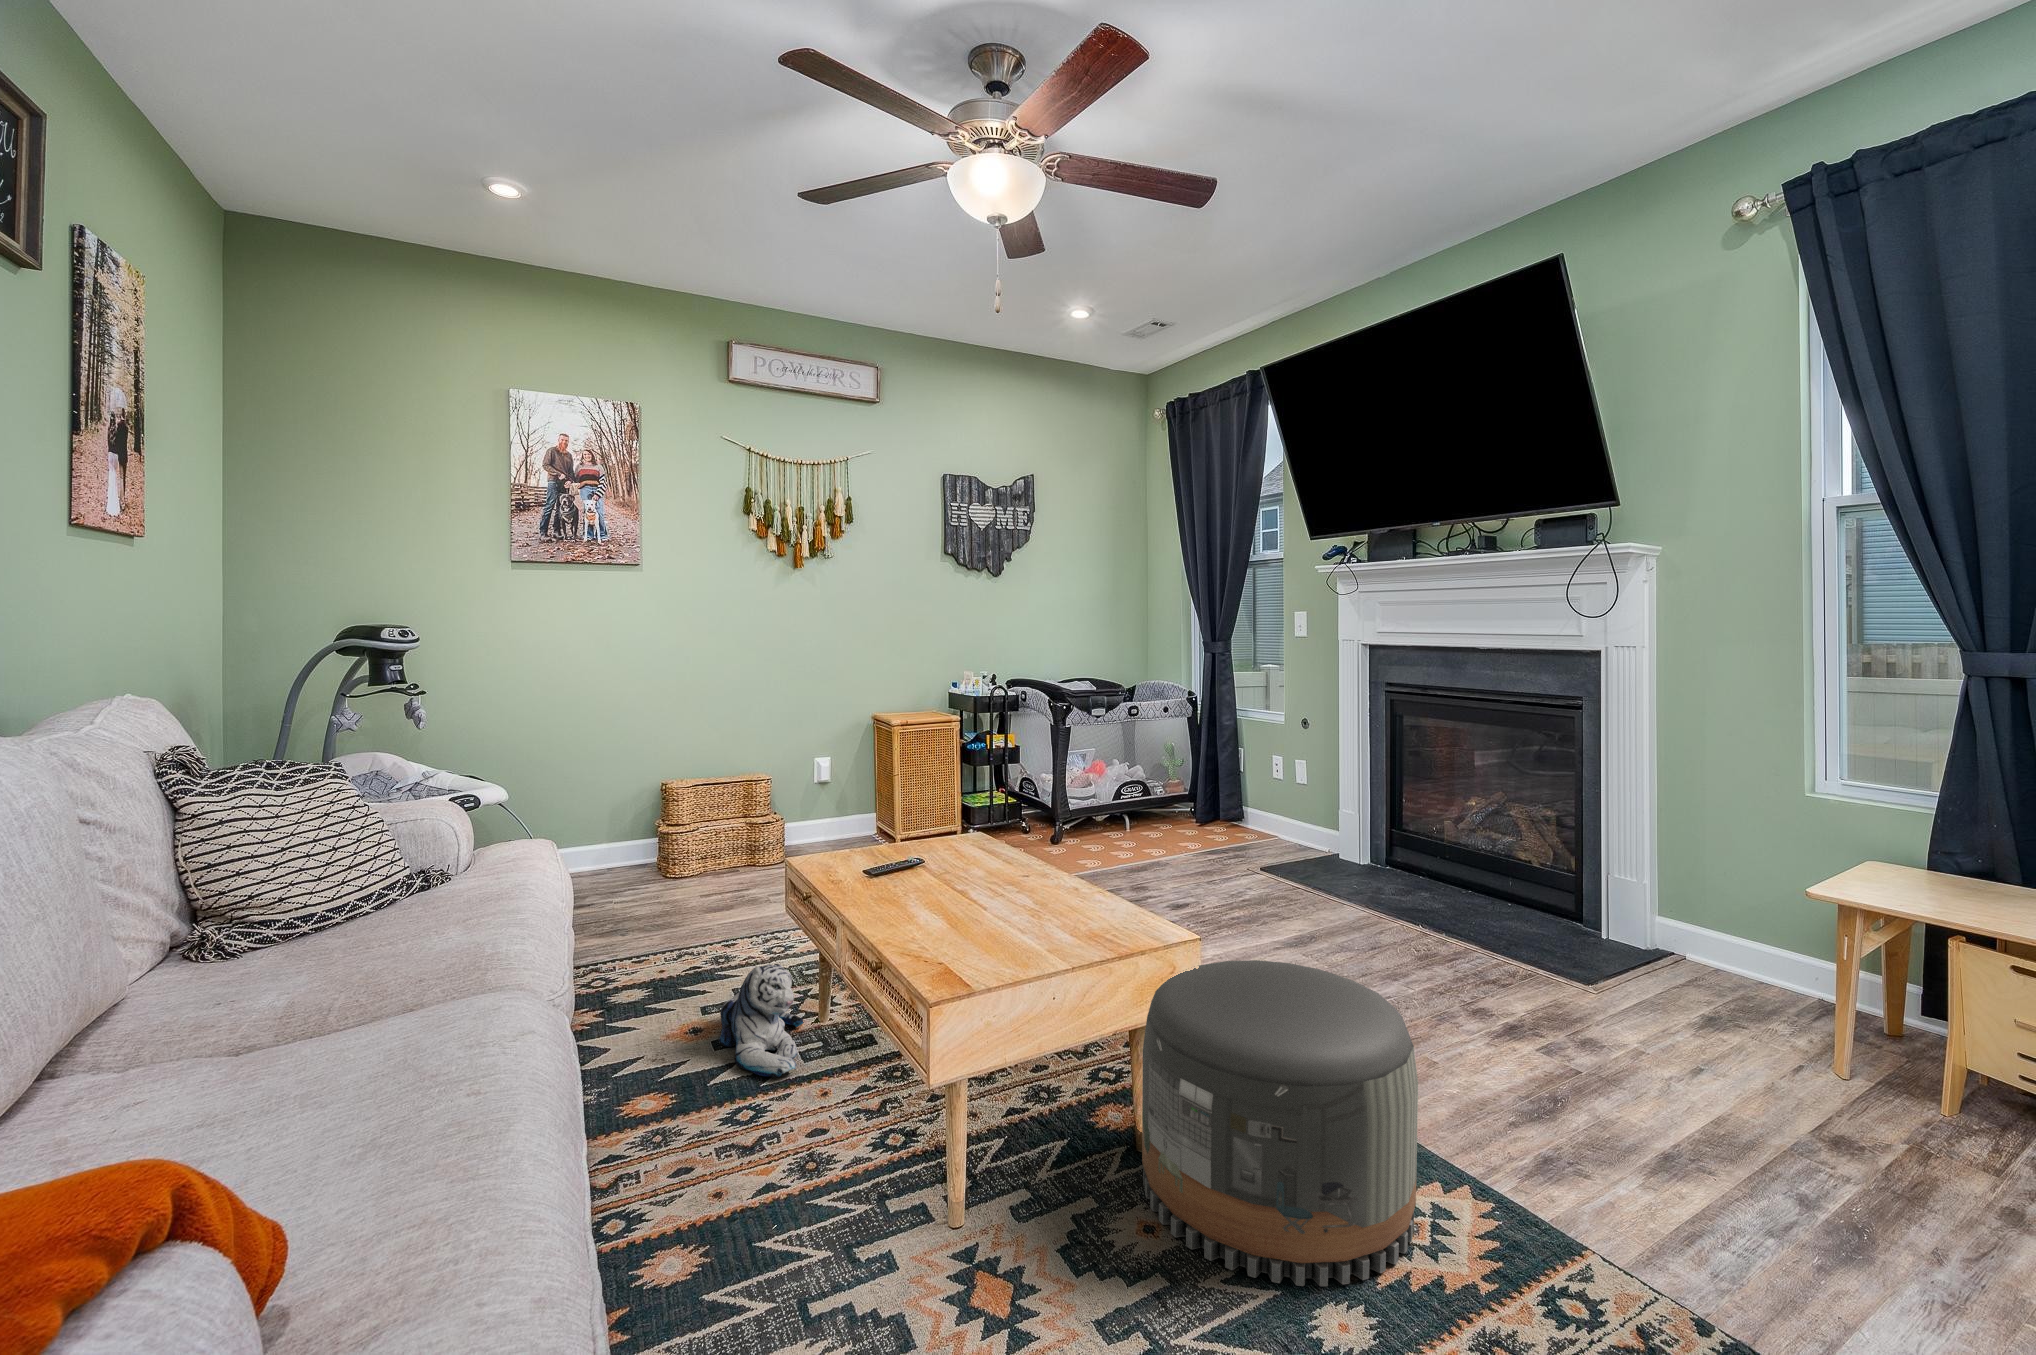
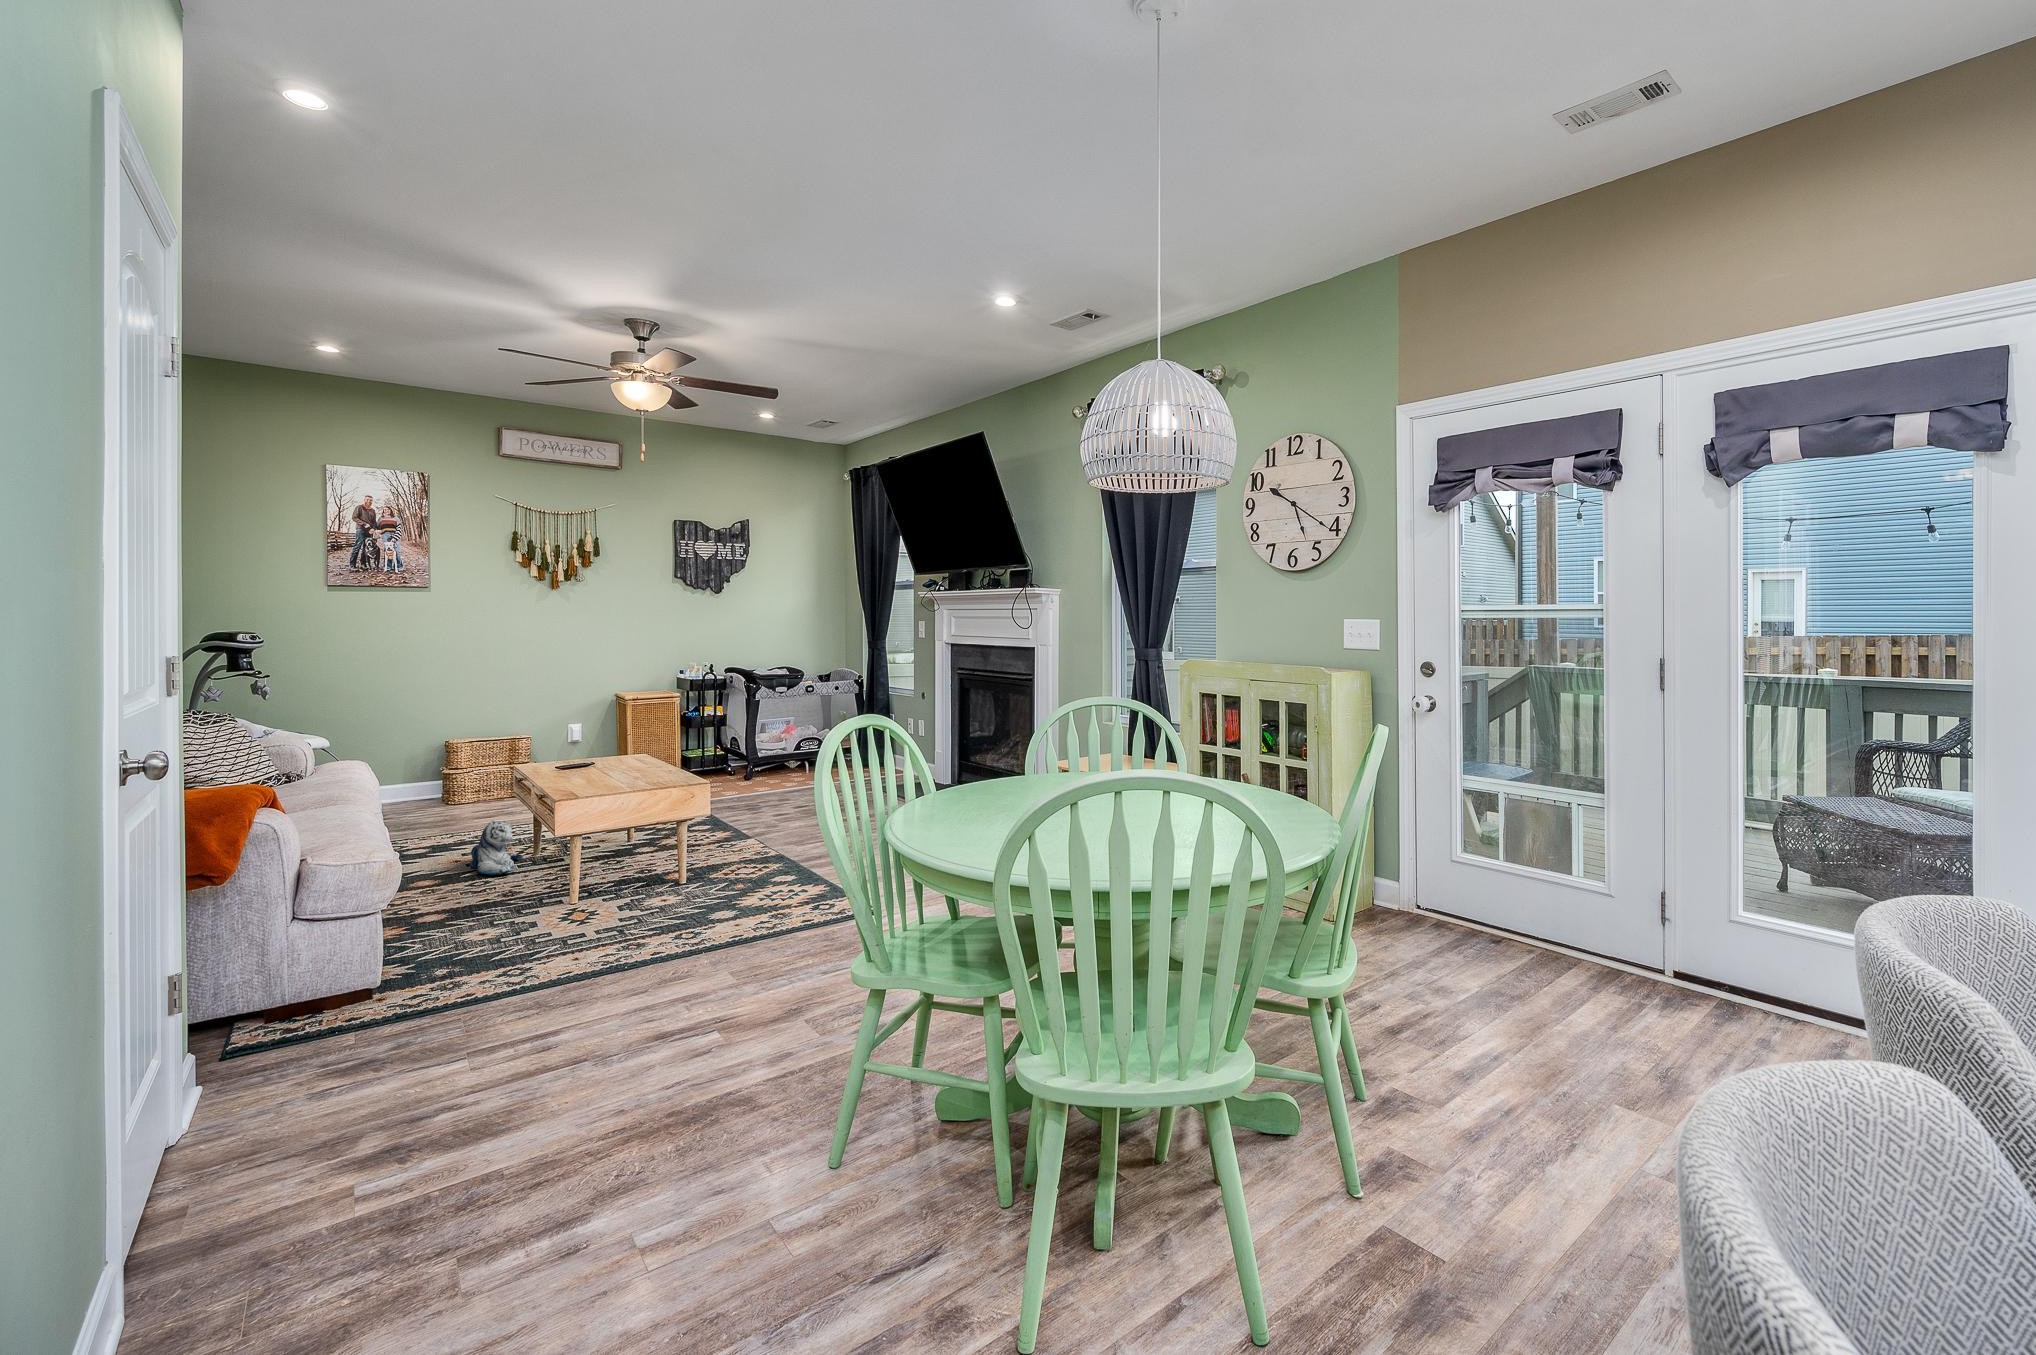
pouf: present [1142,960,1418,1286] -> none [667,796,792,912]

